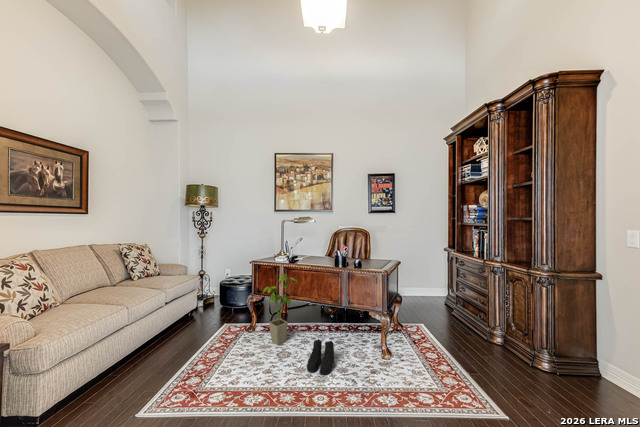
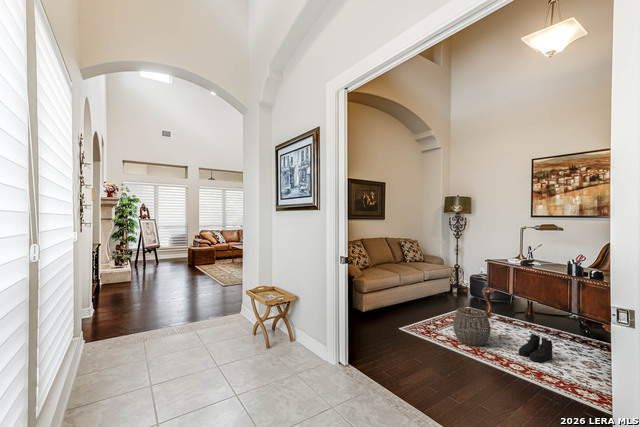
house plant: present [263,274,298,345] -> none [491,273,525,333]
woven basket: none [230,332,277,390] -> present [453,308,491,346]

